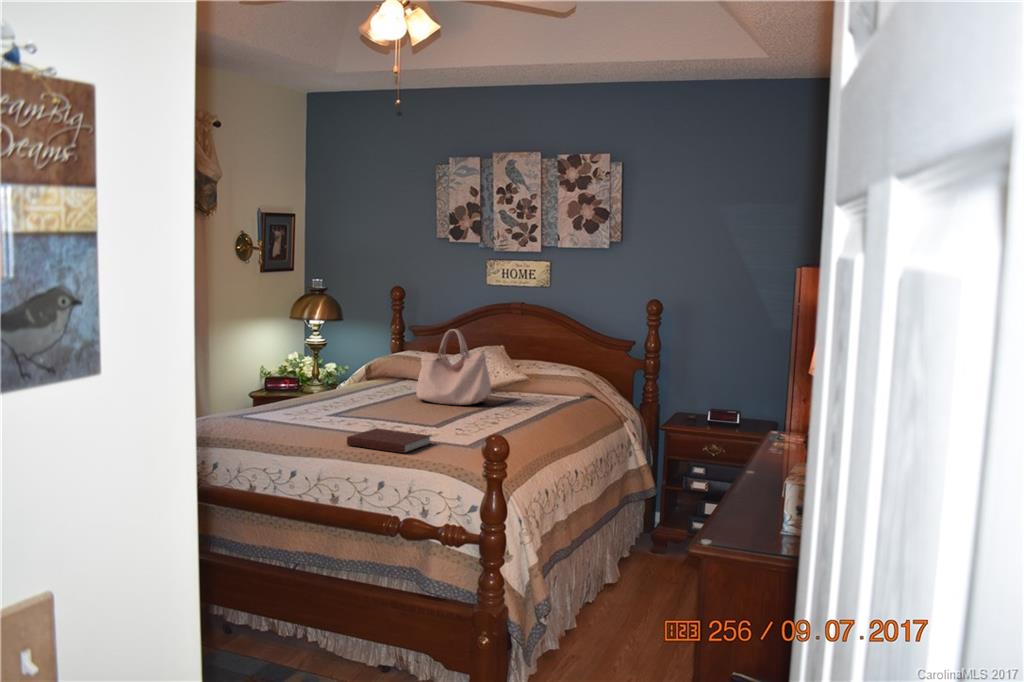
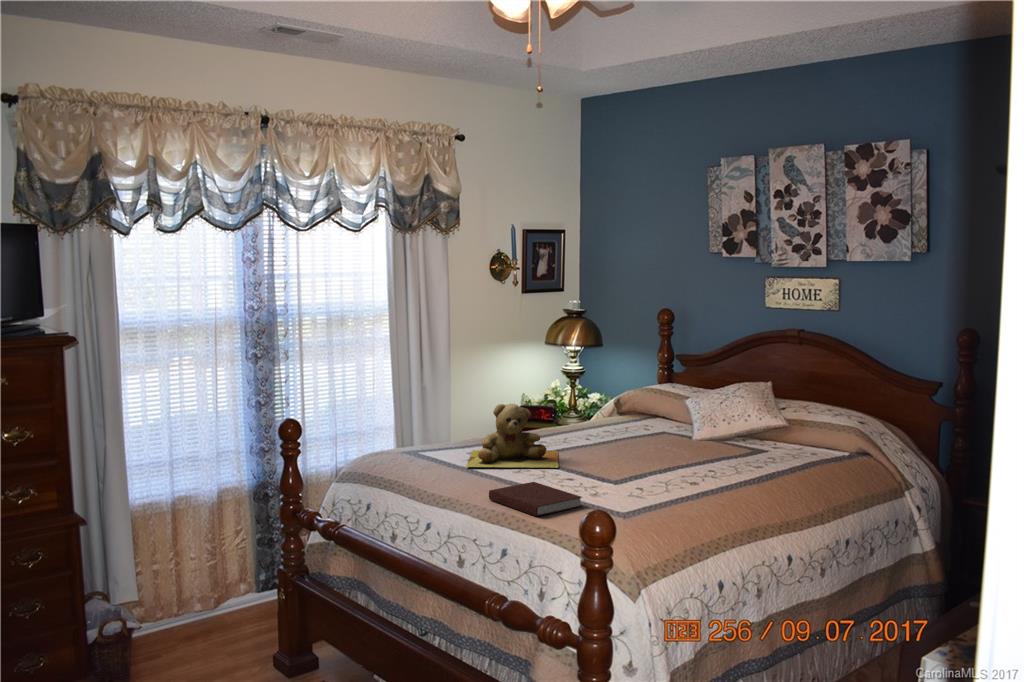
handbag: present [416,329,491,405] -> none [631,365,713,457]
teddy bear: none [279,365,375,423] -> present [466,404,559,468]

